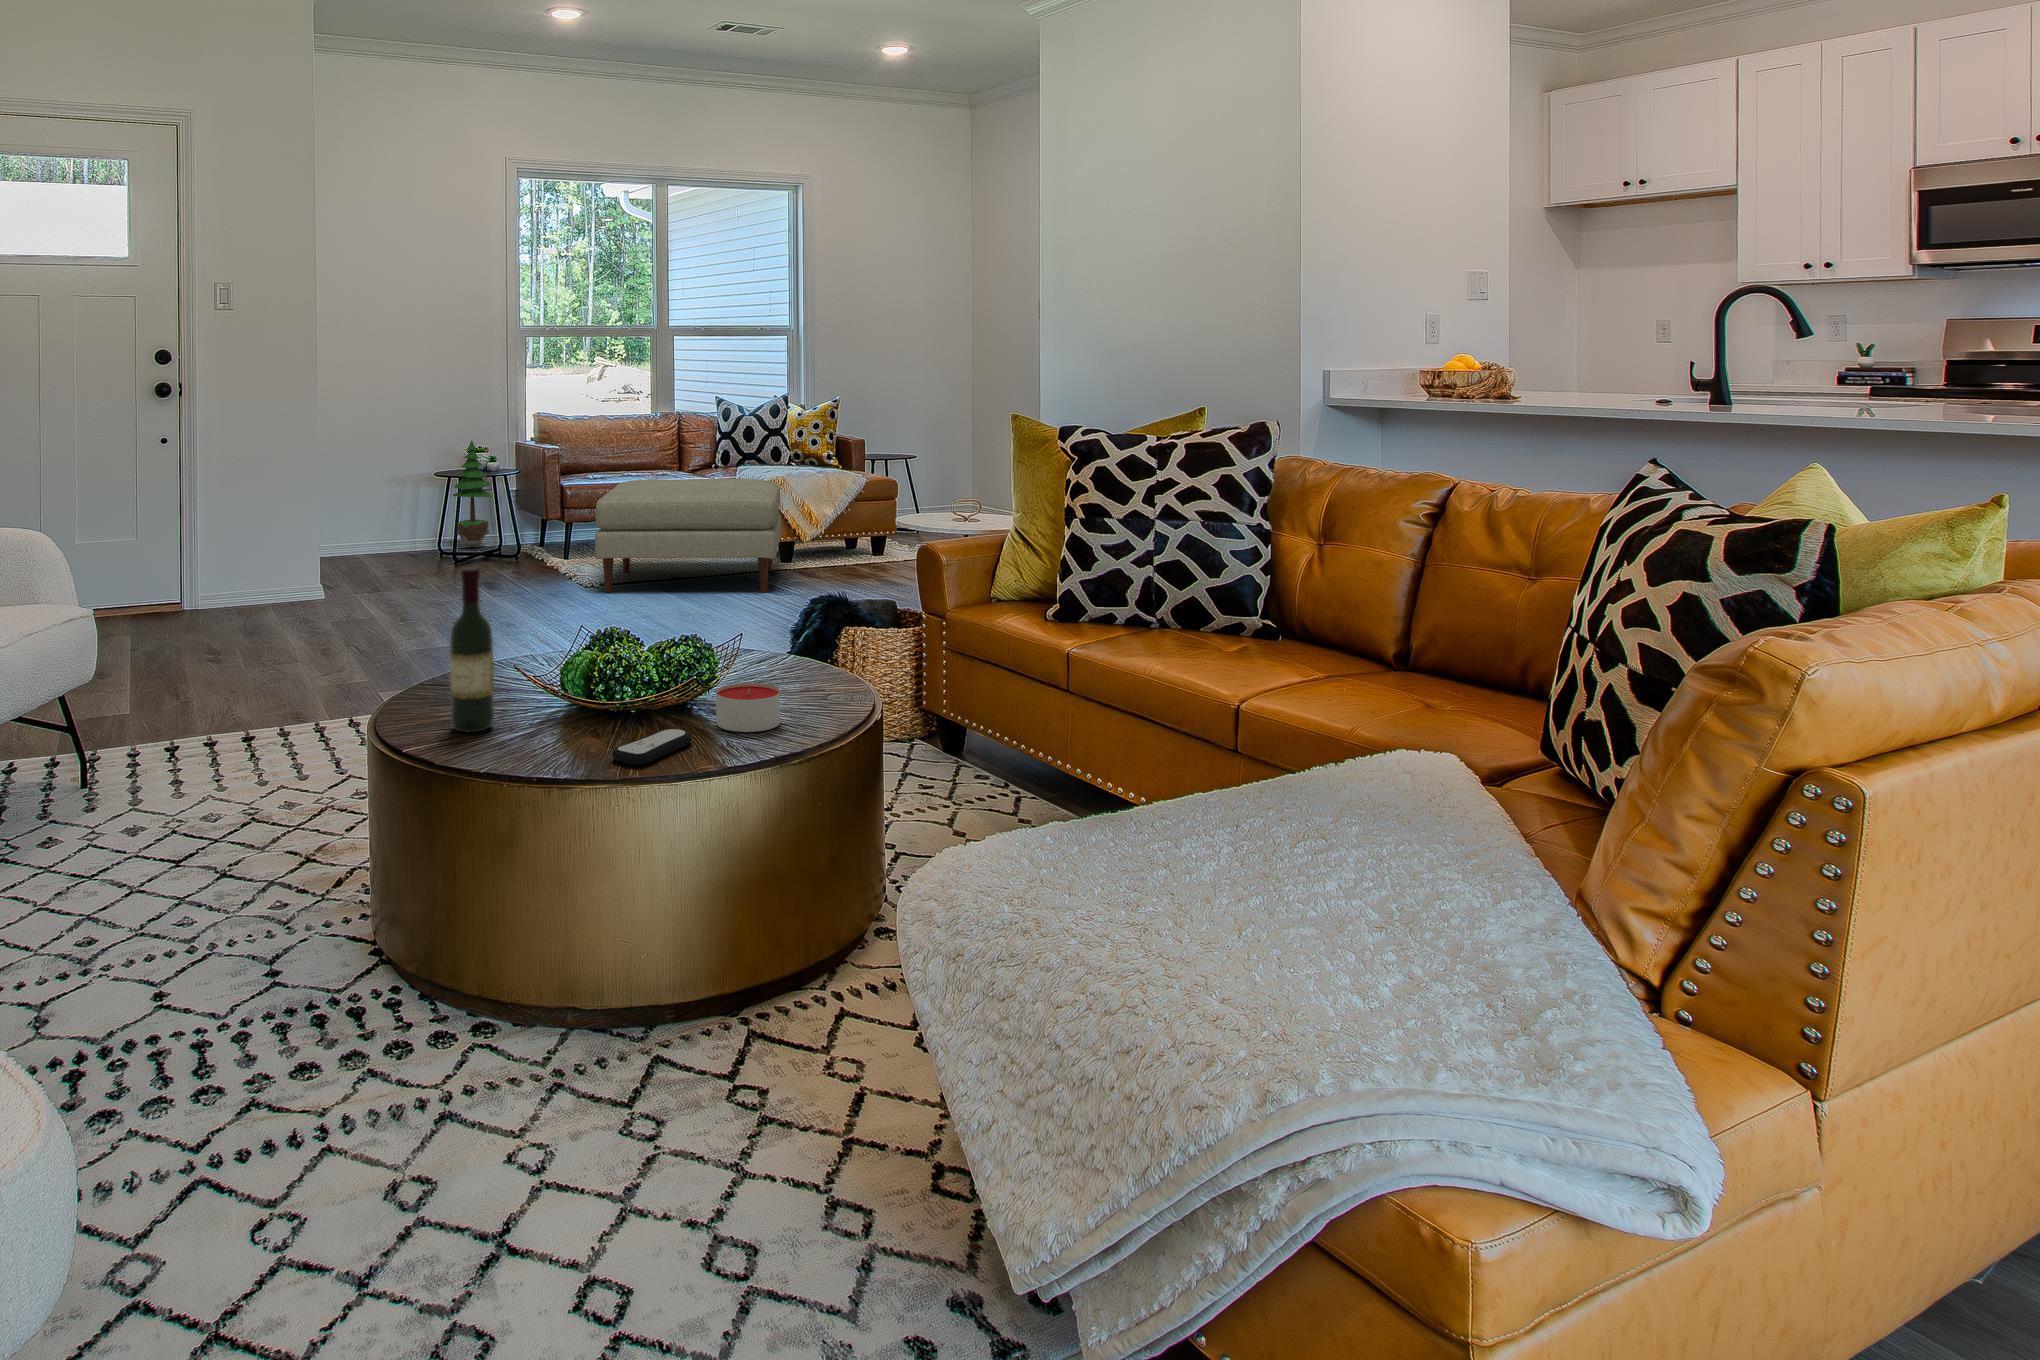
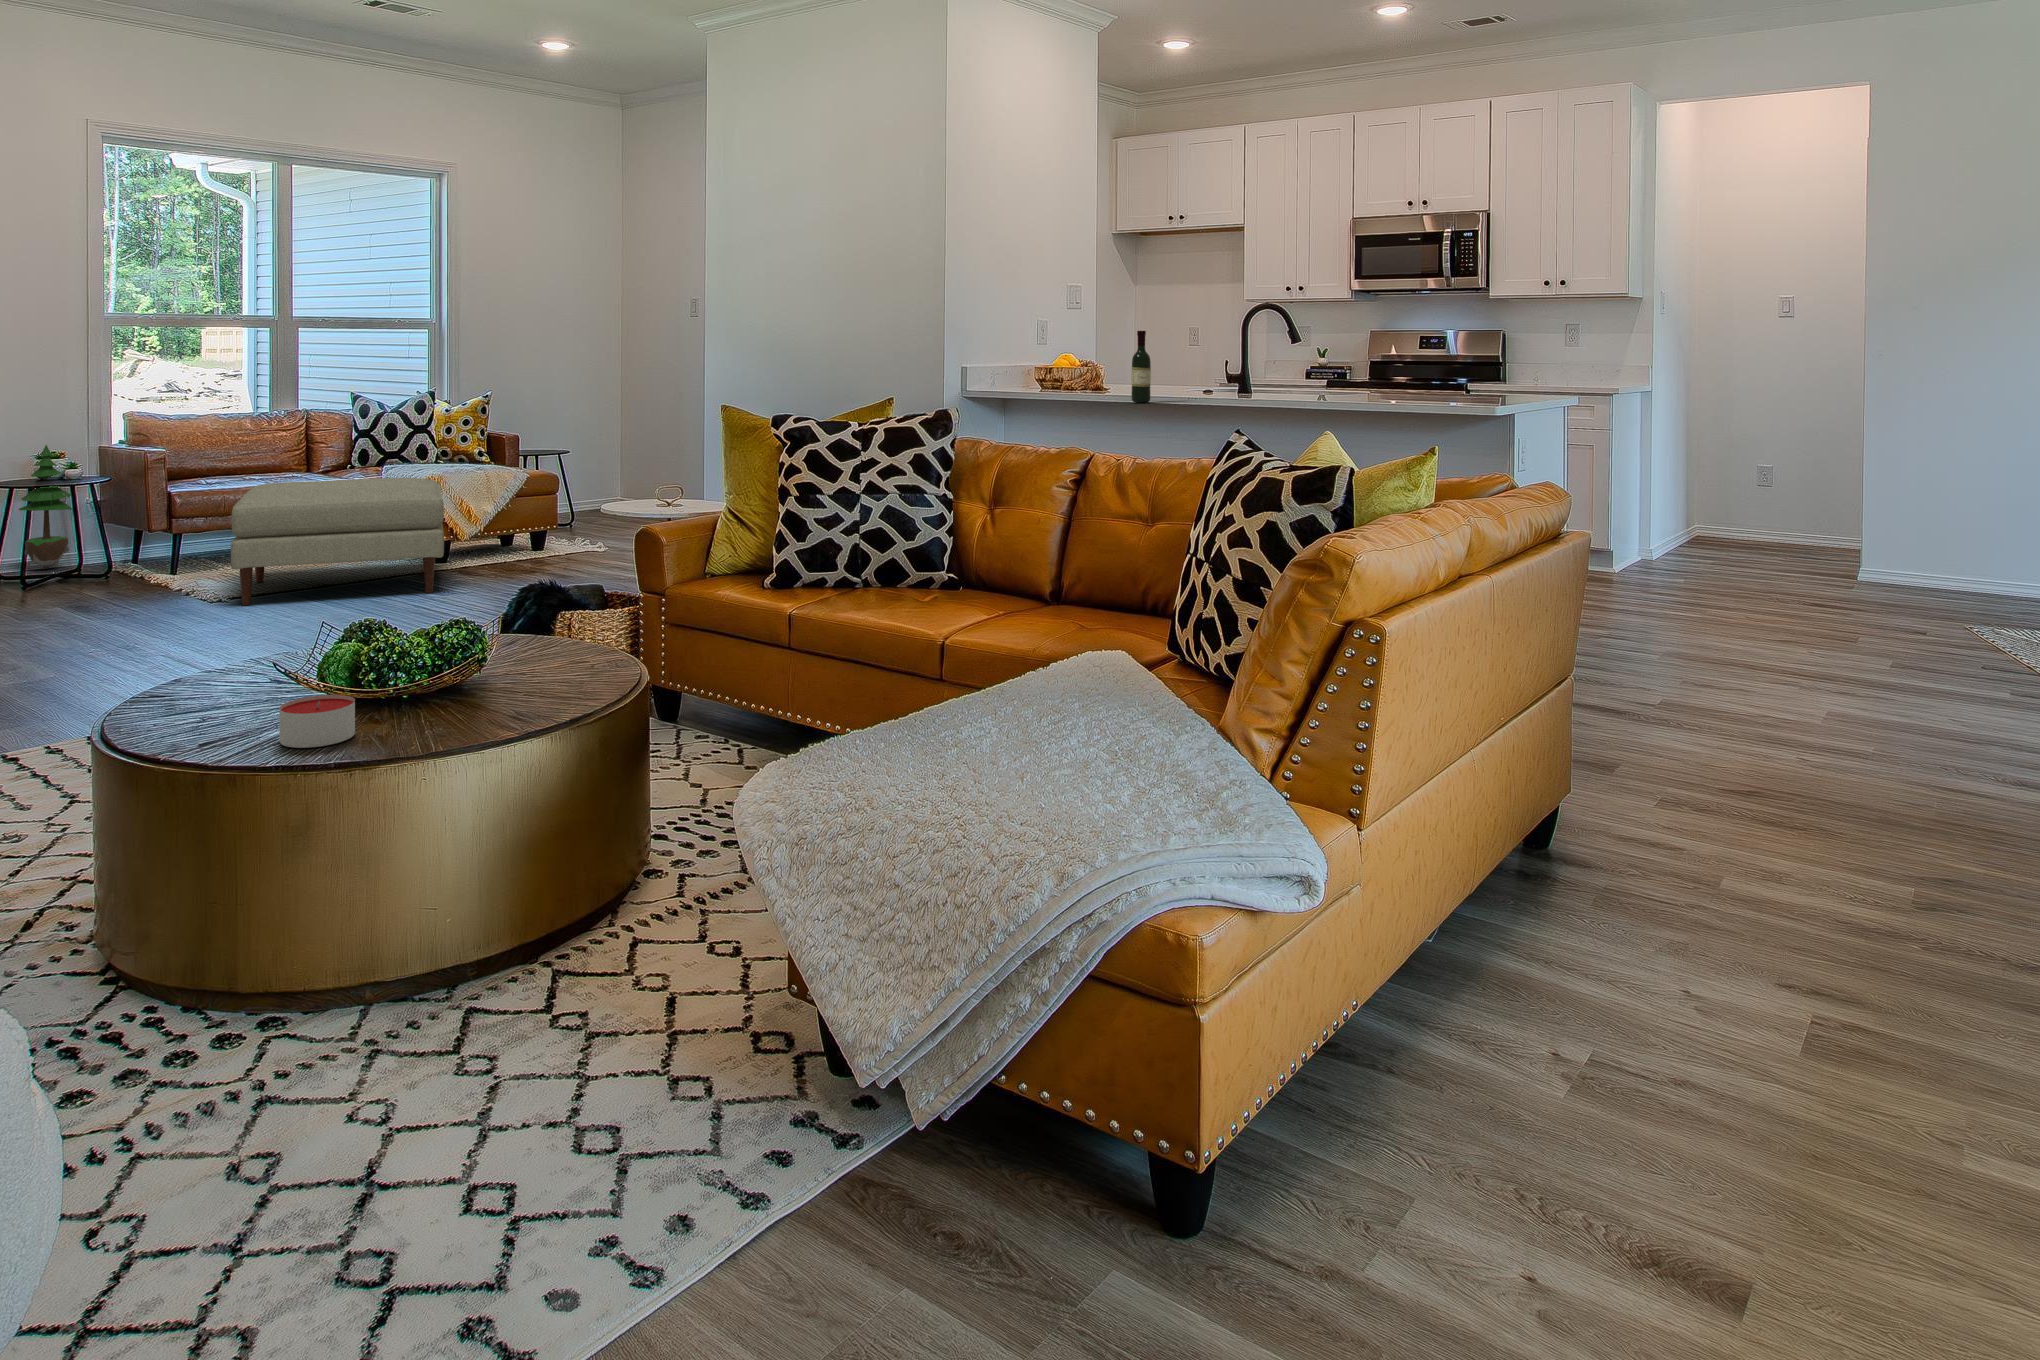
wine bottle: present [450,567,494,732] -> present [1131,331,1151,403]
candle: present [716,683,780,732] -> present [279,695,355,748]
remote control: present [612,729,691,765] -> none [409,704,484,739]

